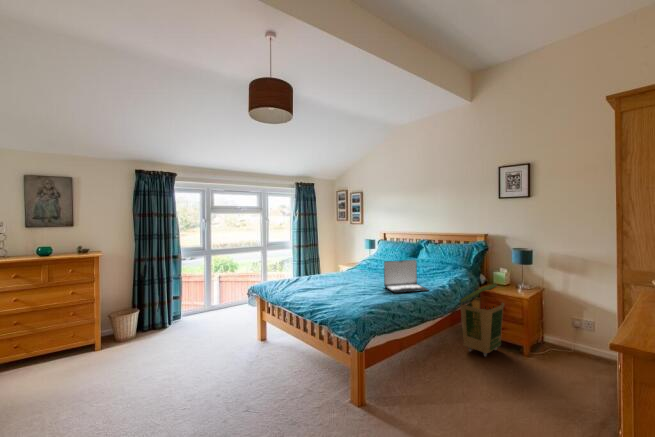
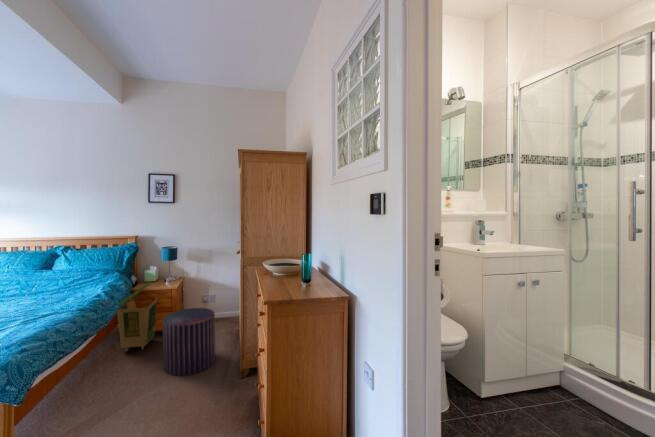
laptop: present [384,260,429,293] -> none [15,273,85,318]
pouf: none [501,324,579,419] -> present [162,308,215,376]

